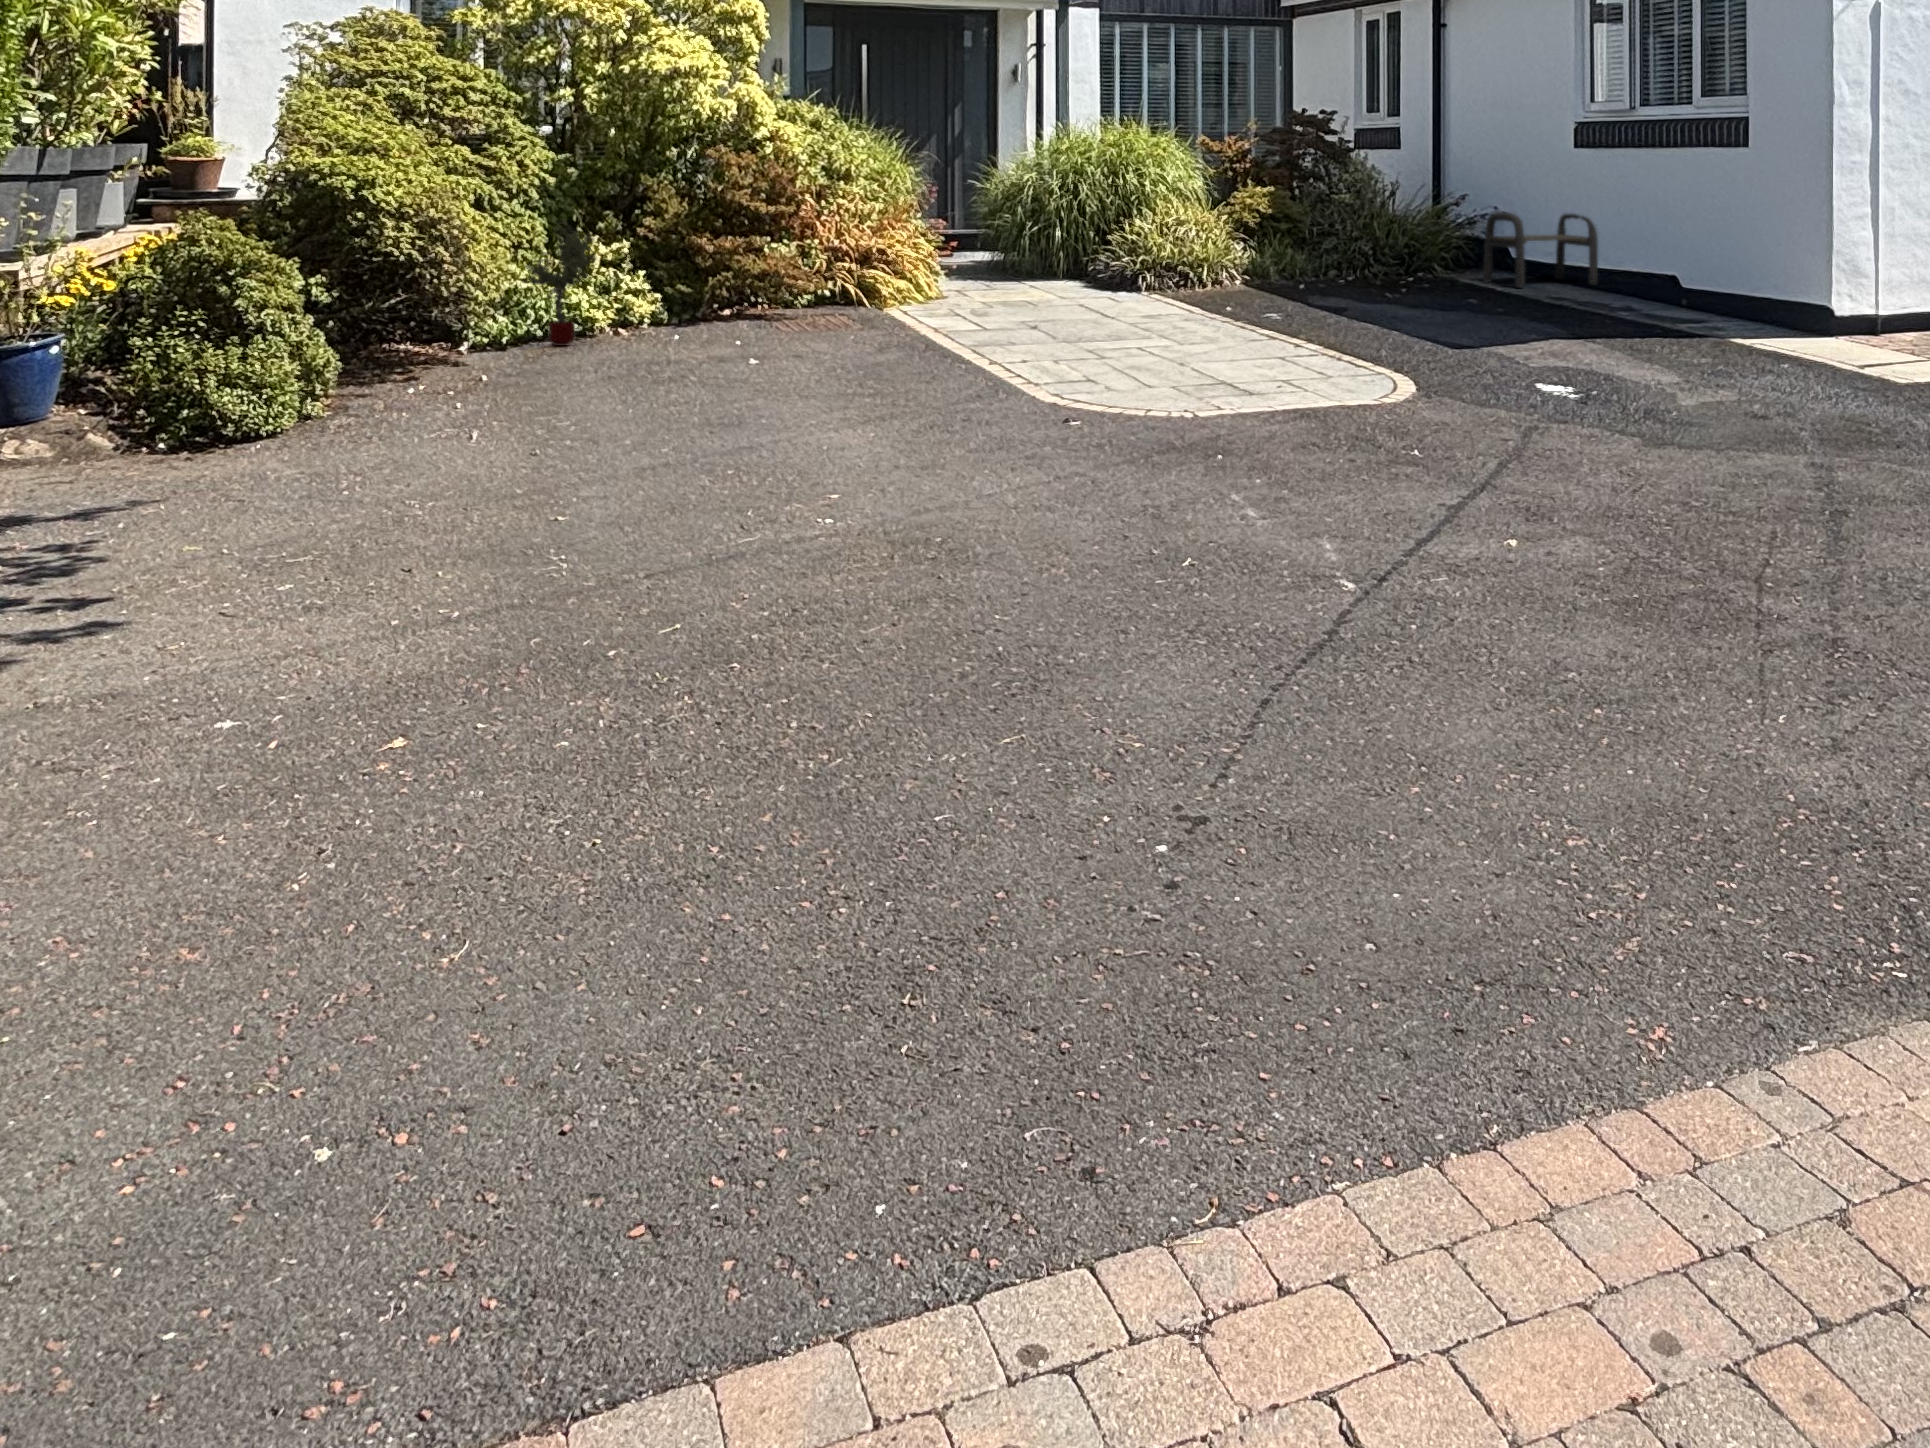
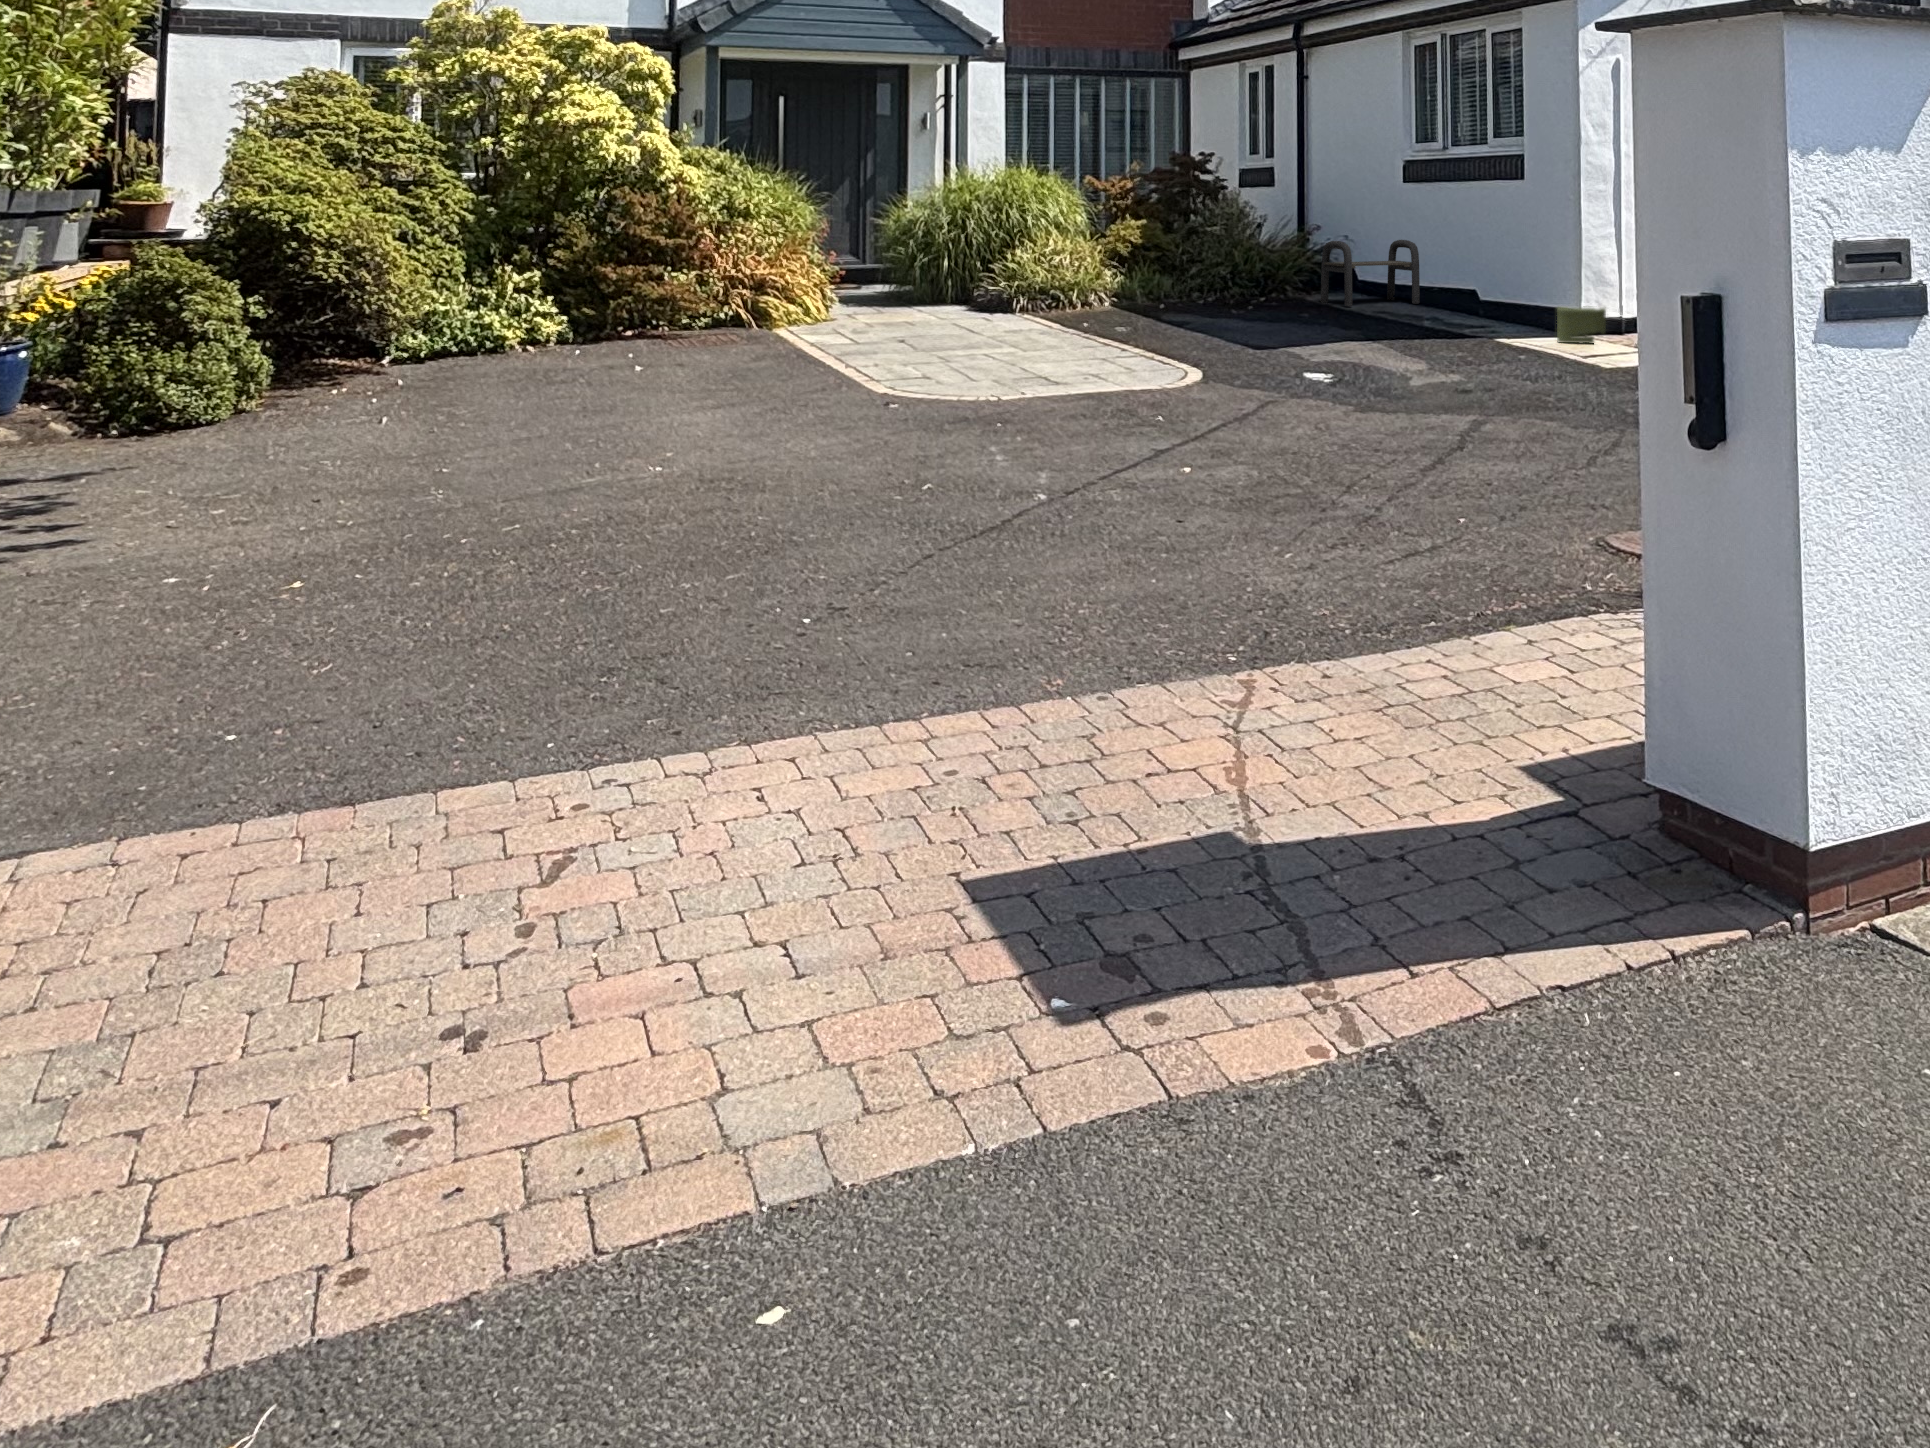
potted tree: present [521,221,596,346] -> none [434,250,507,358]
storage box: none [1787,294,1852,340] -> present [1557,307,1606,343]

